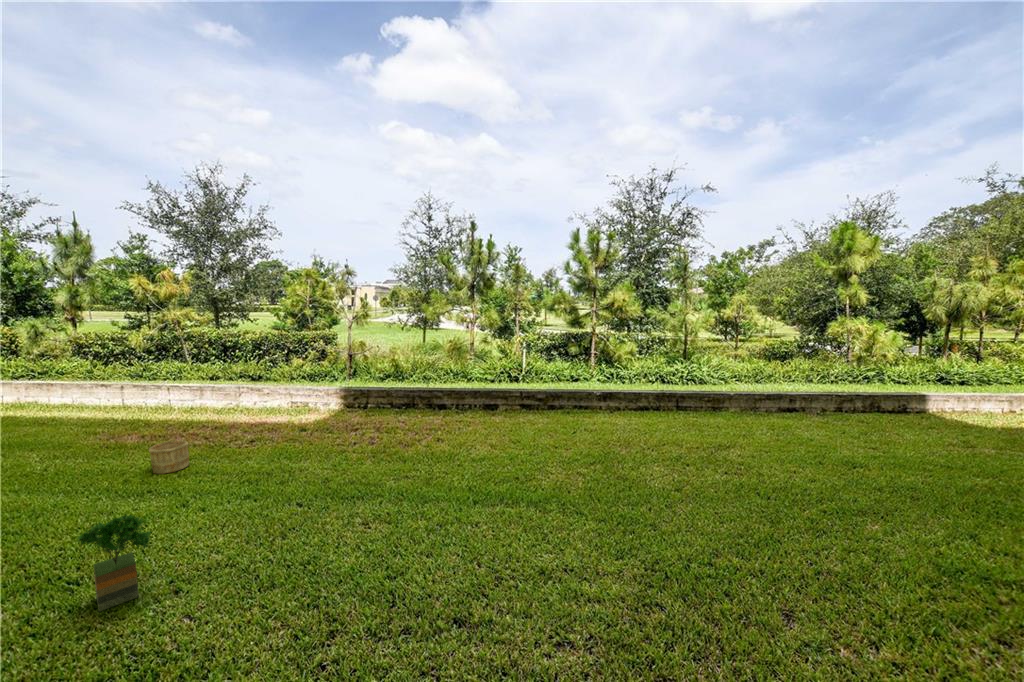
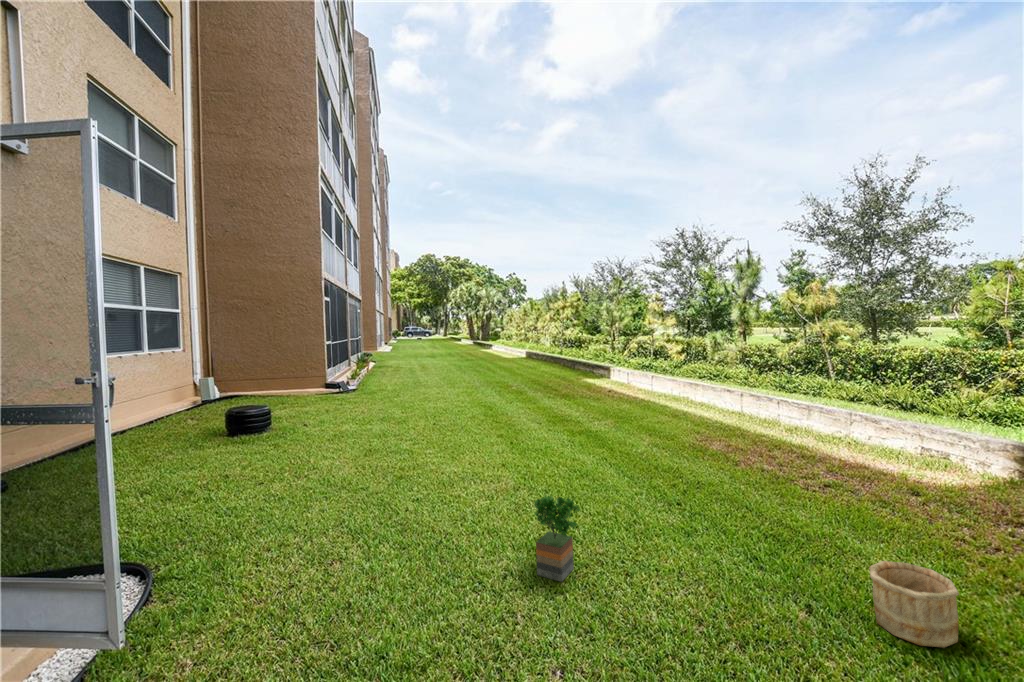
wooden bucket: present [149,440,189,474] -> present [869,561,959,647]

